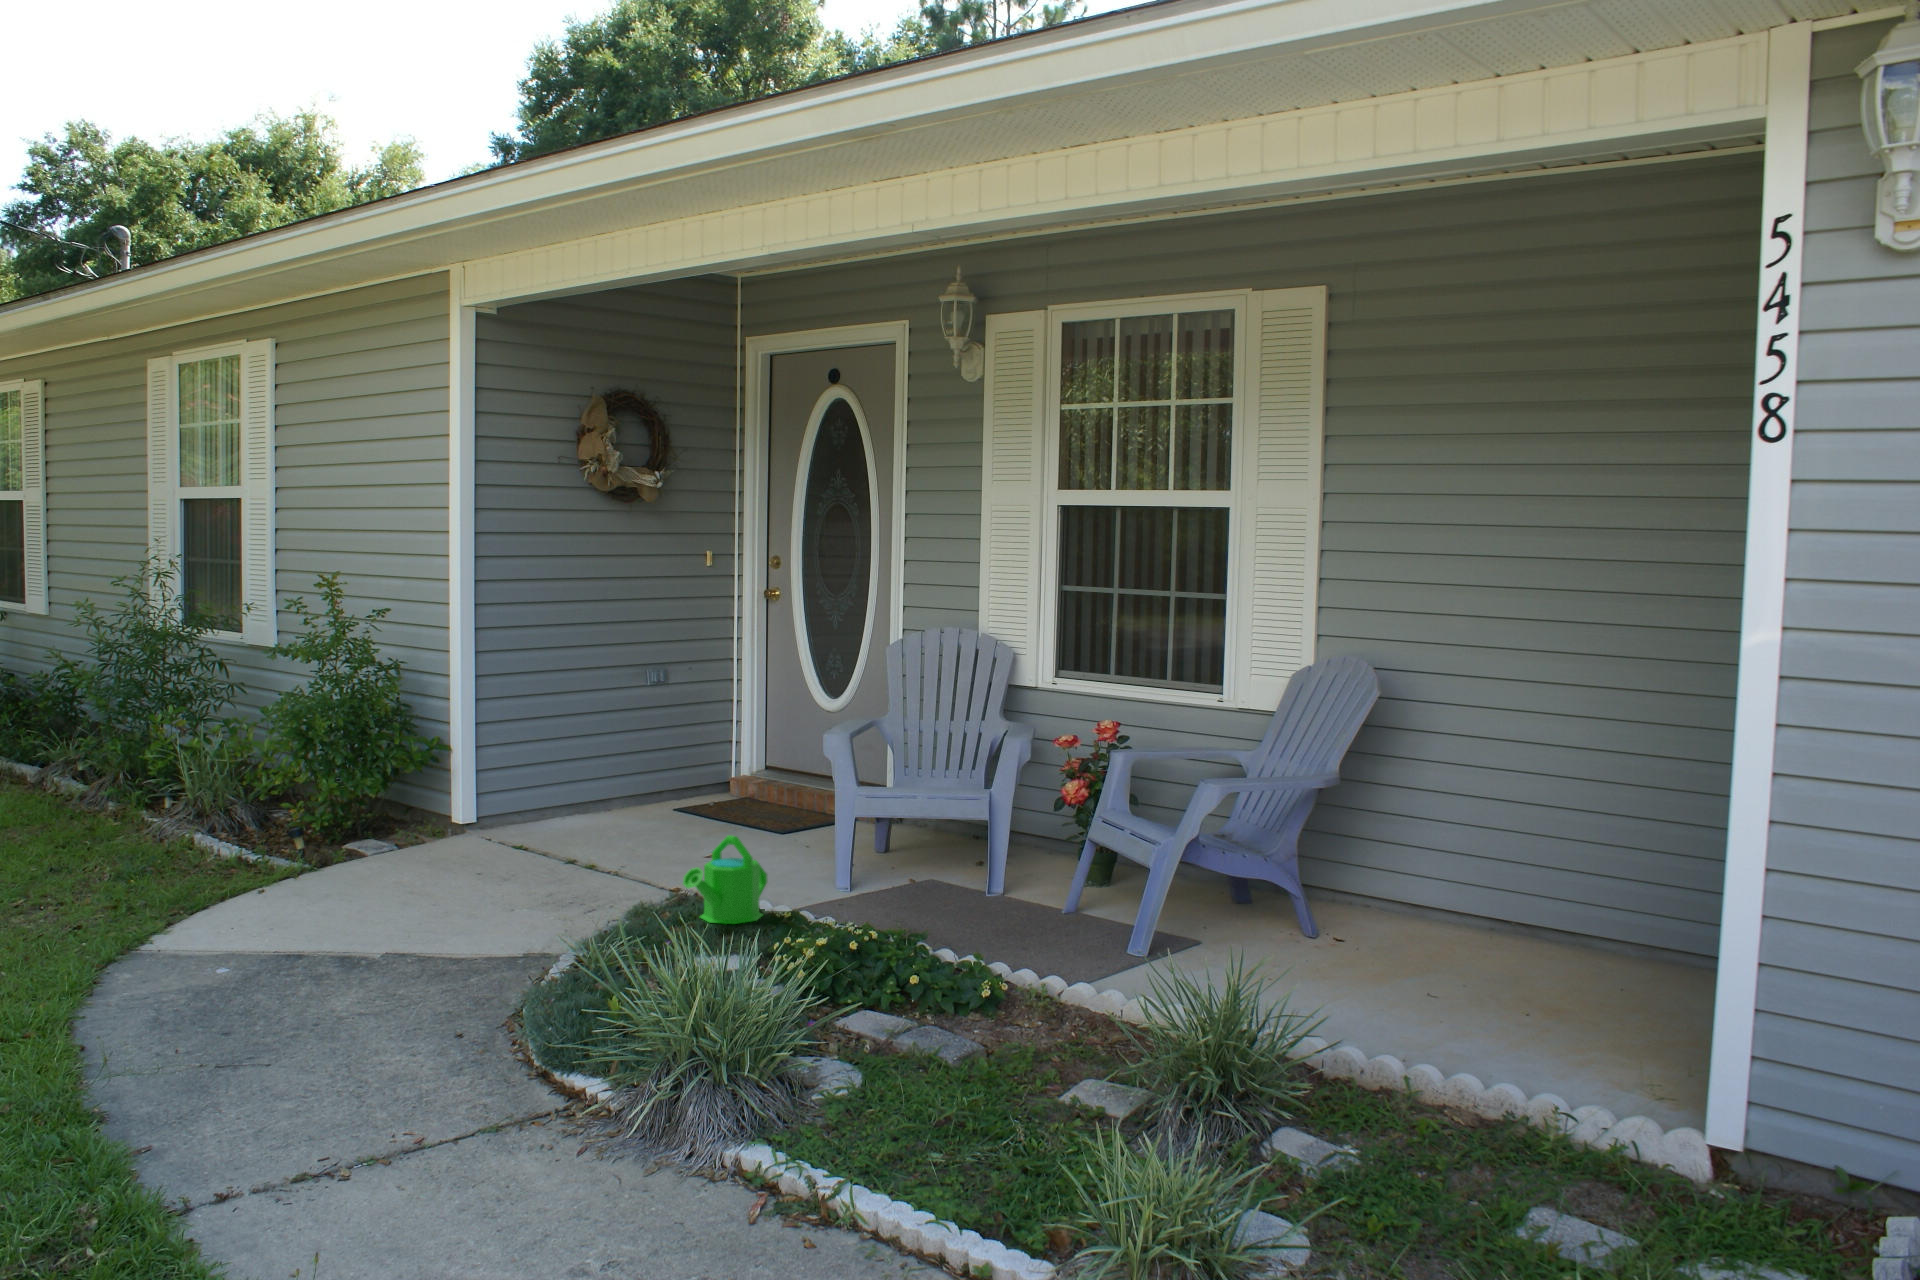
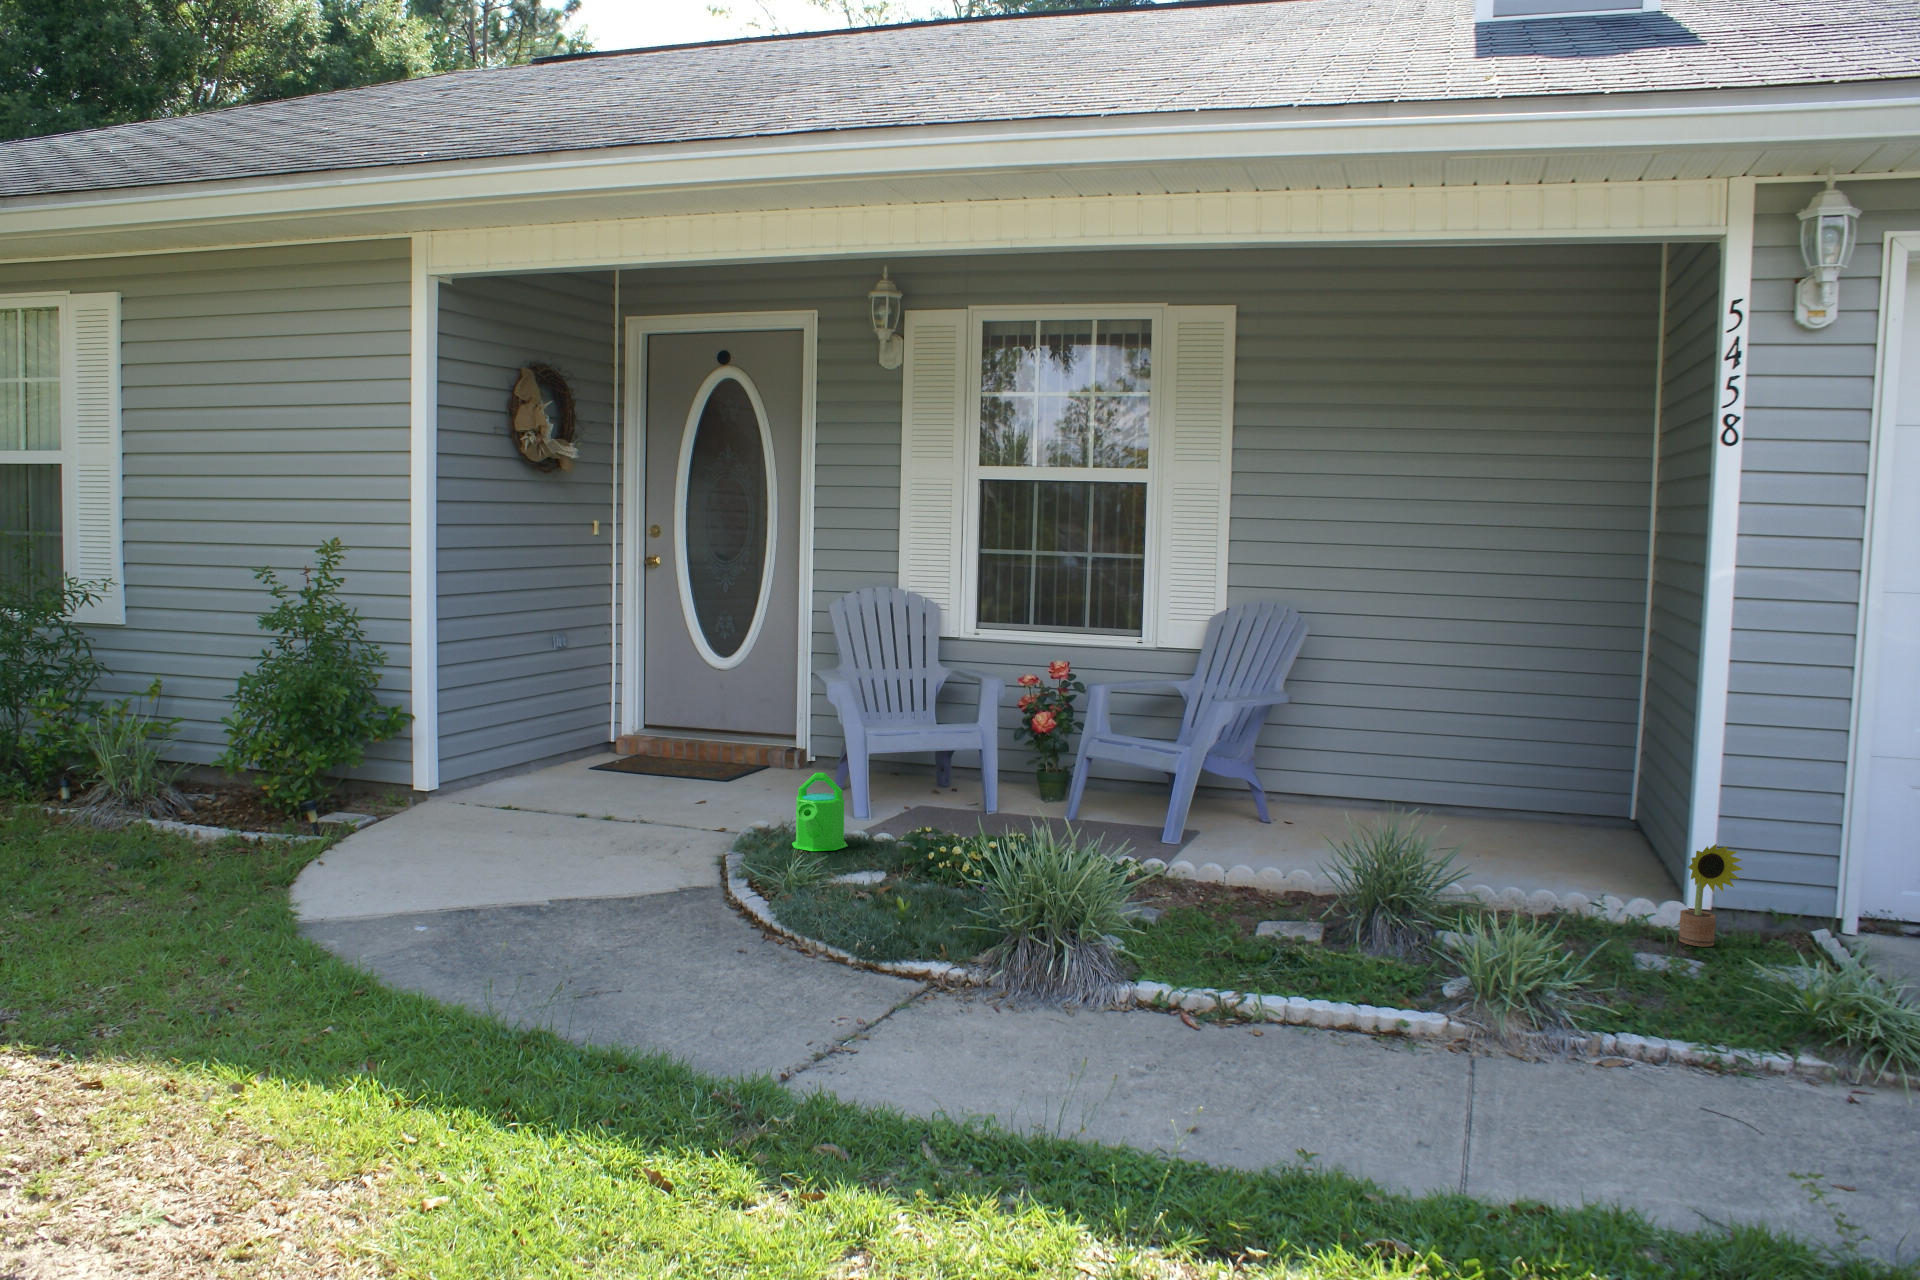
decorative plant: none [1629,1055,1722,1213] -> present [1679,844,1743,947]

